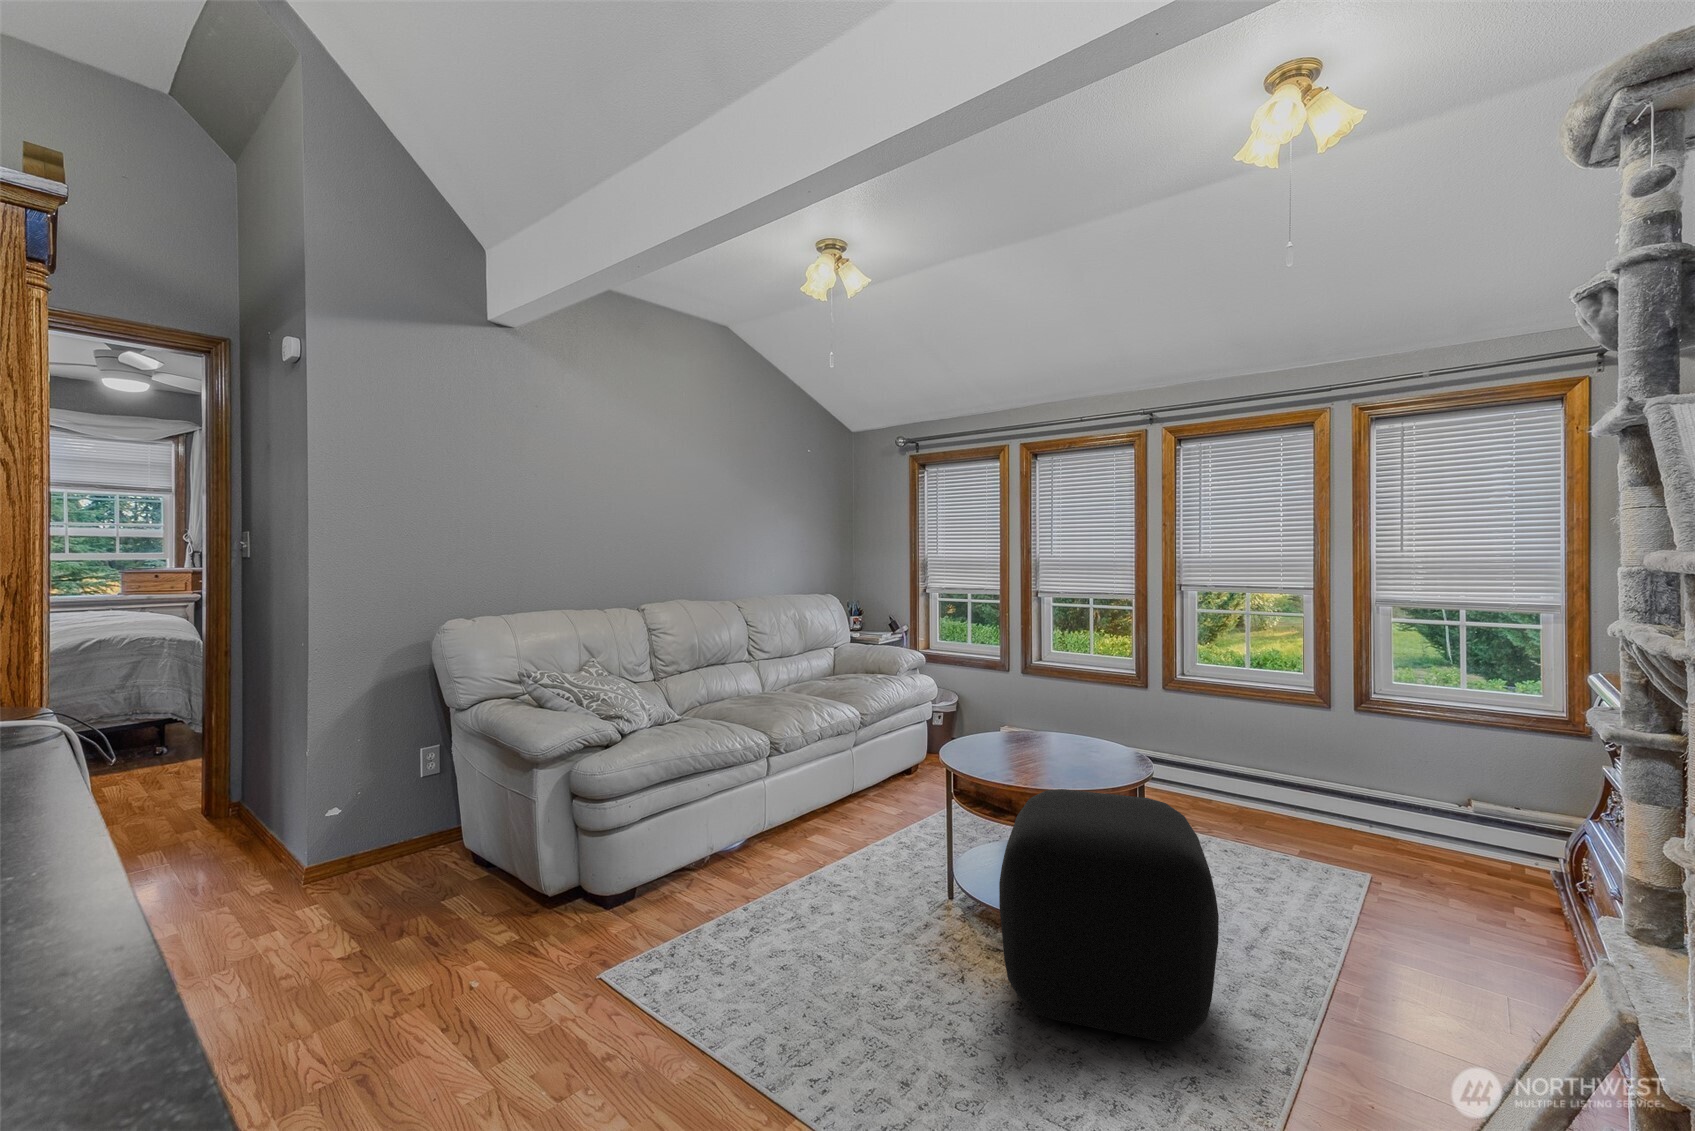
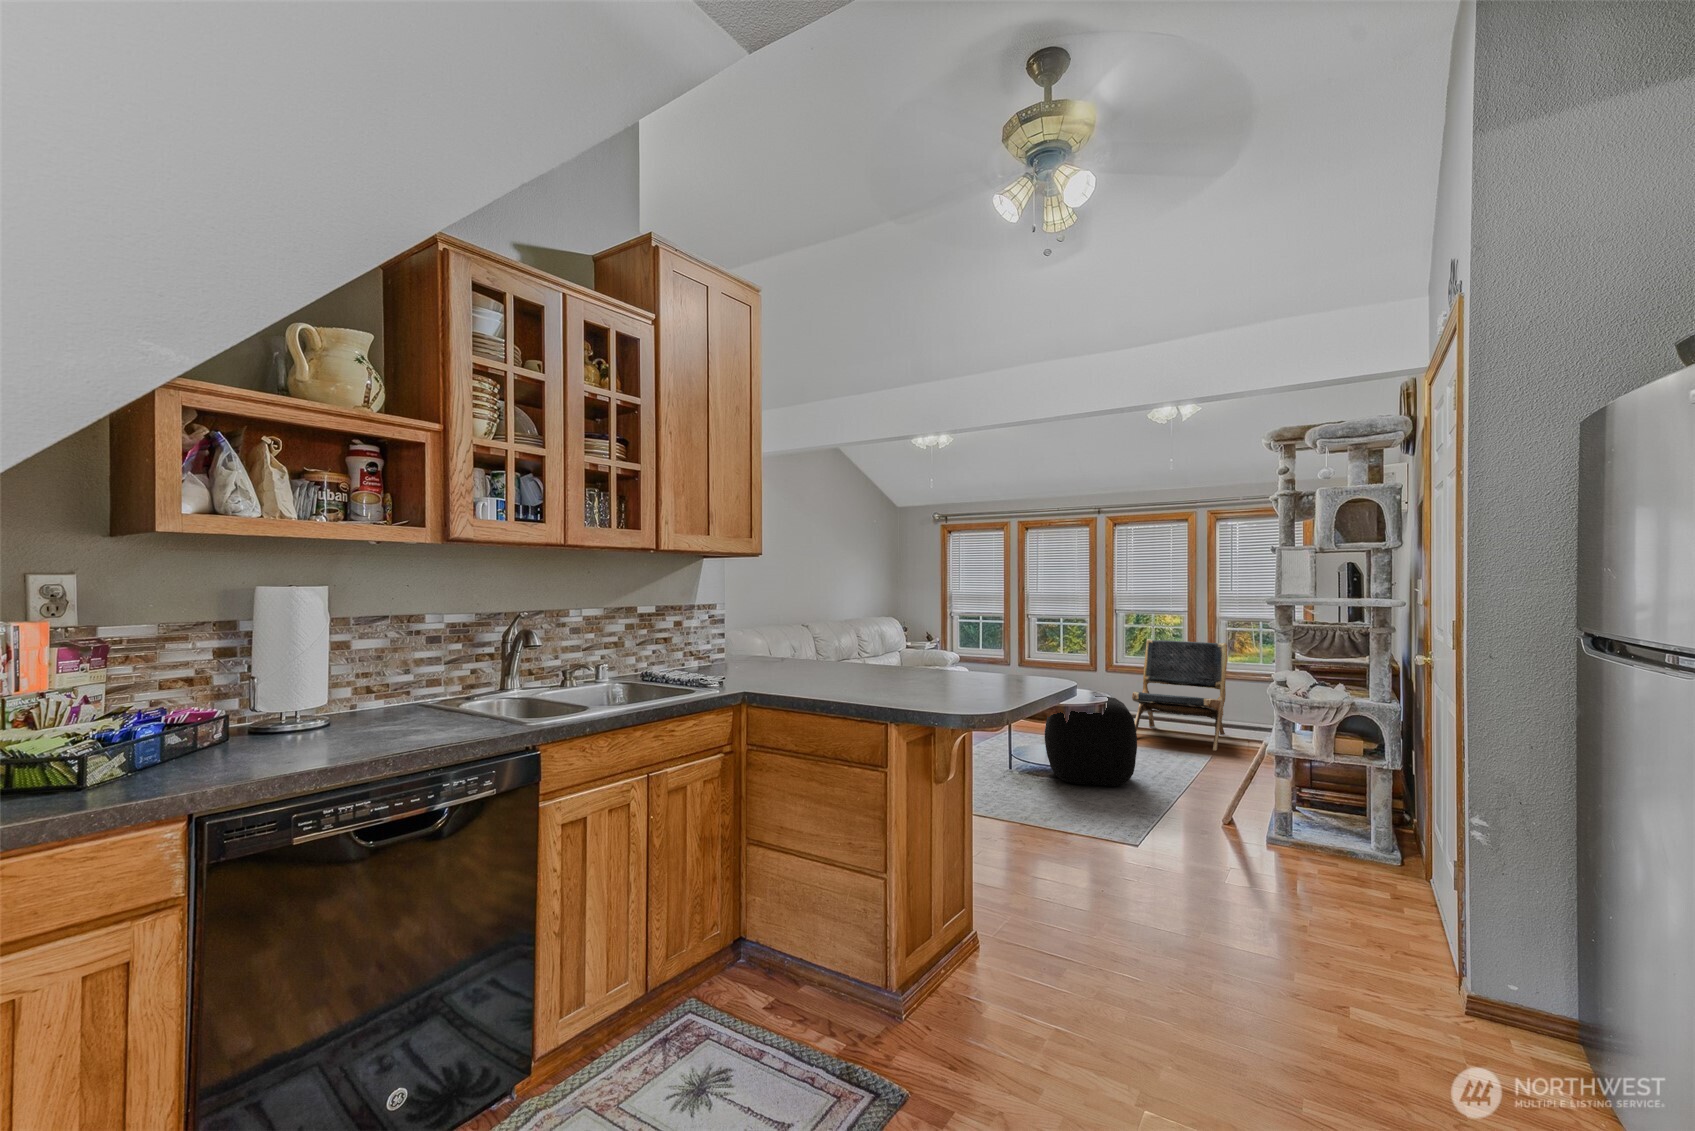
lounge chair: none [1201,637,1395,875] -> present [1132,639,1227,750]

